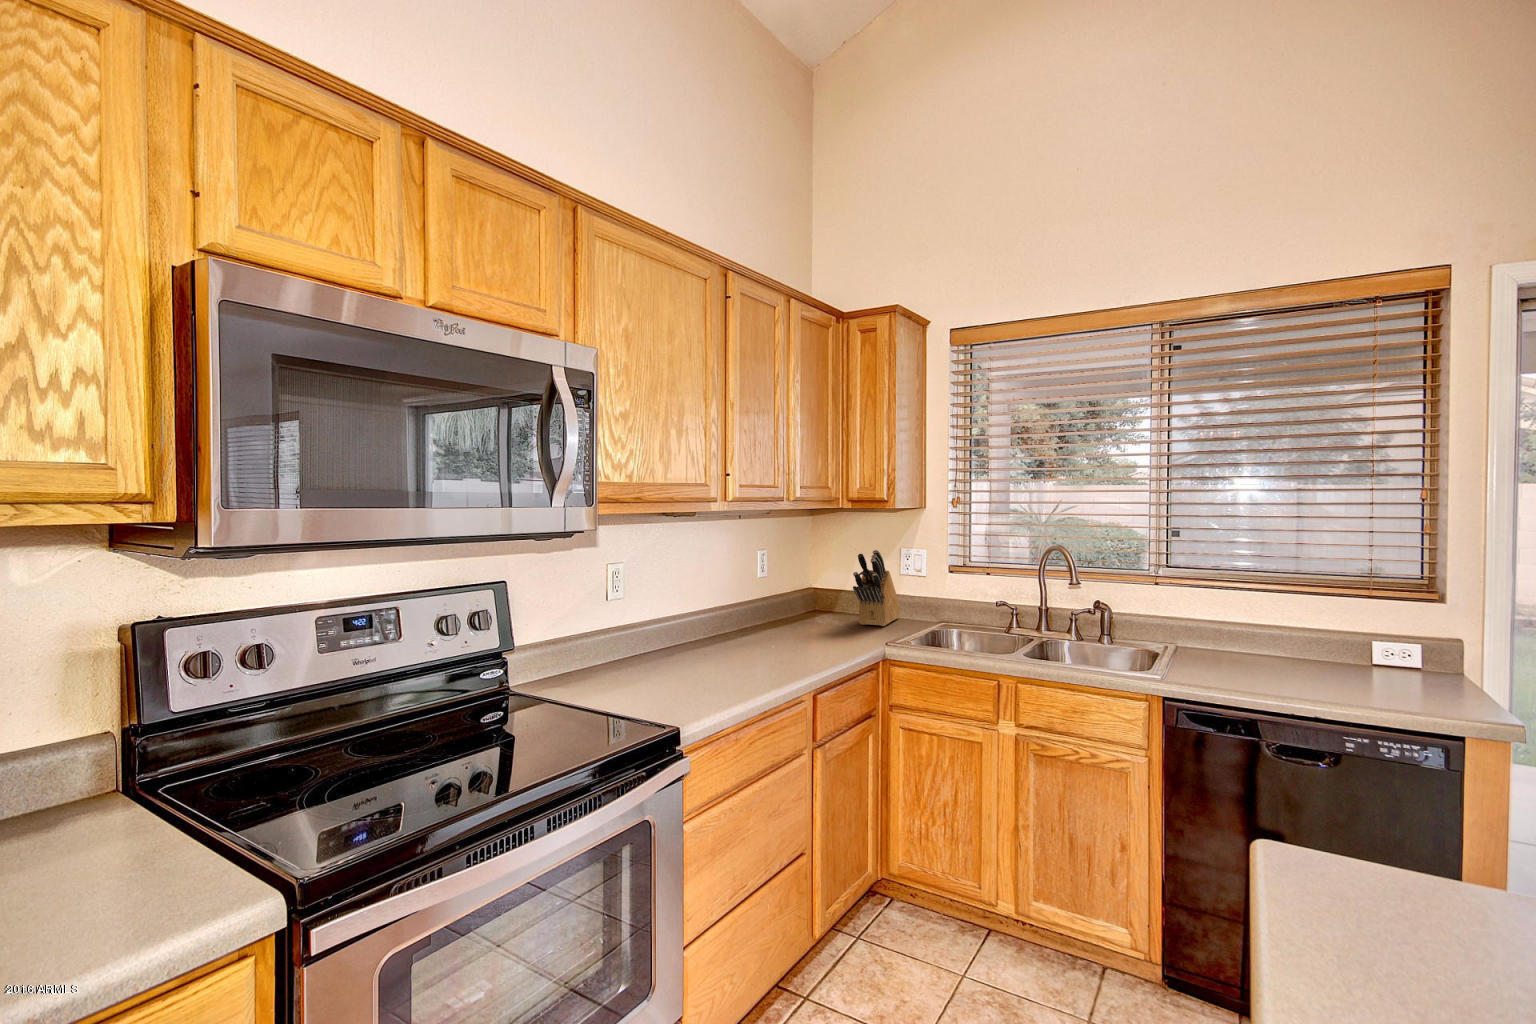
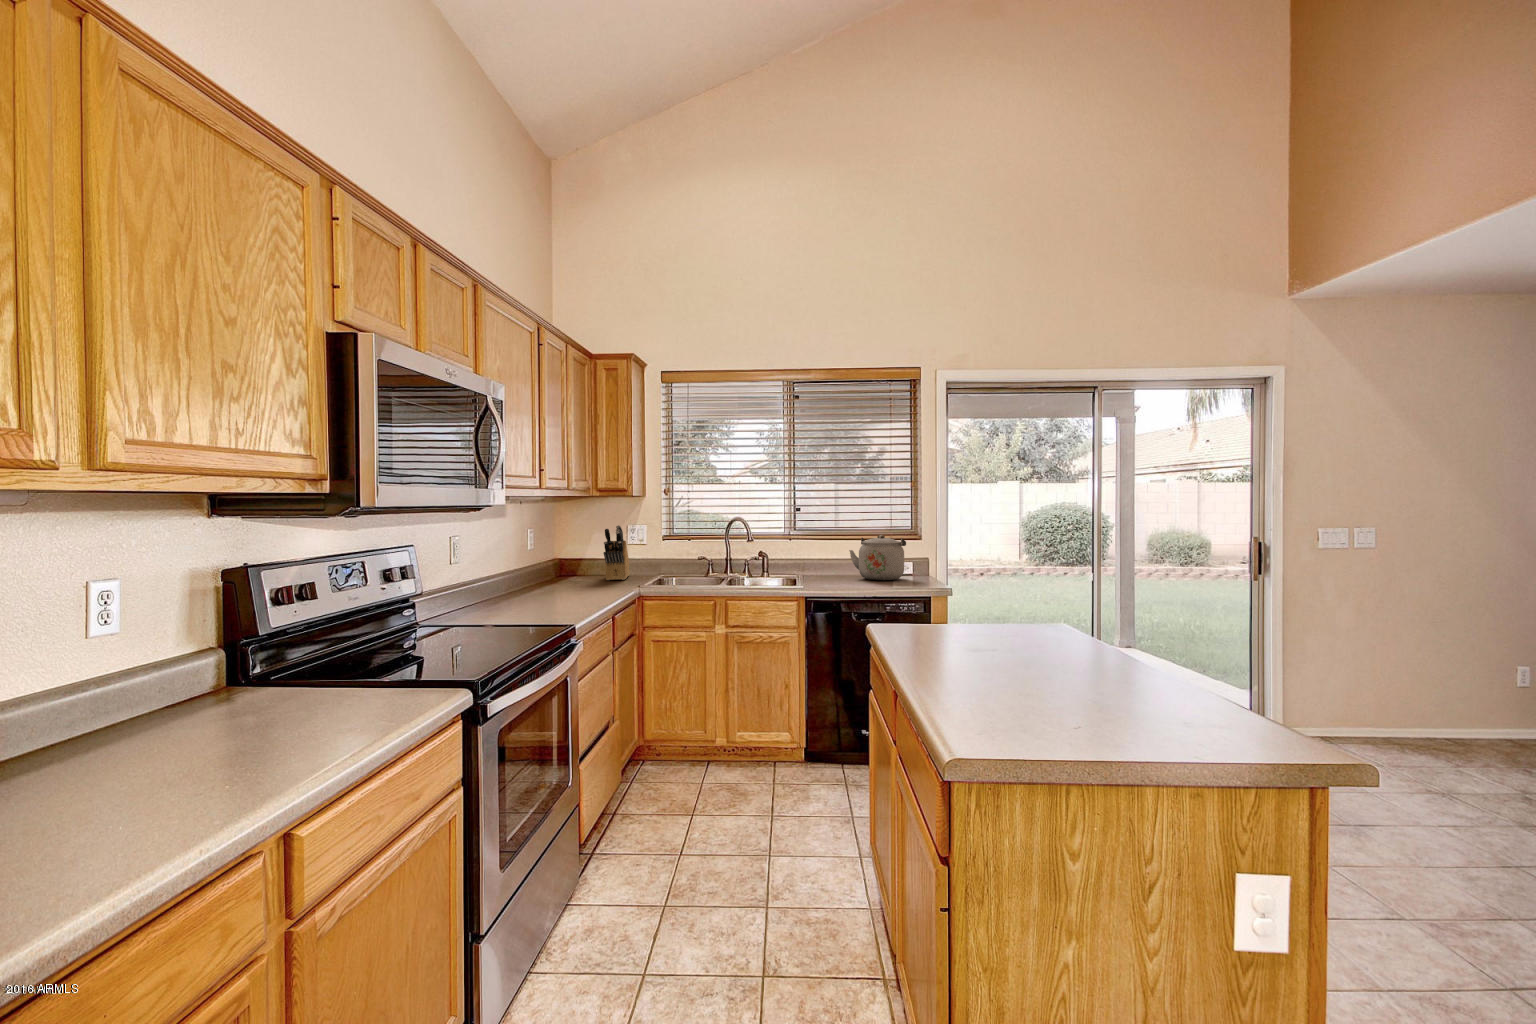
kettle: none [1271,591,1407,680] -> present [849,535,906,580]

